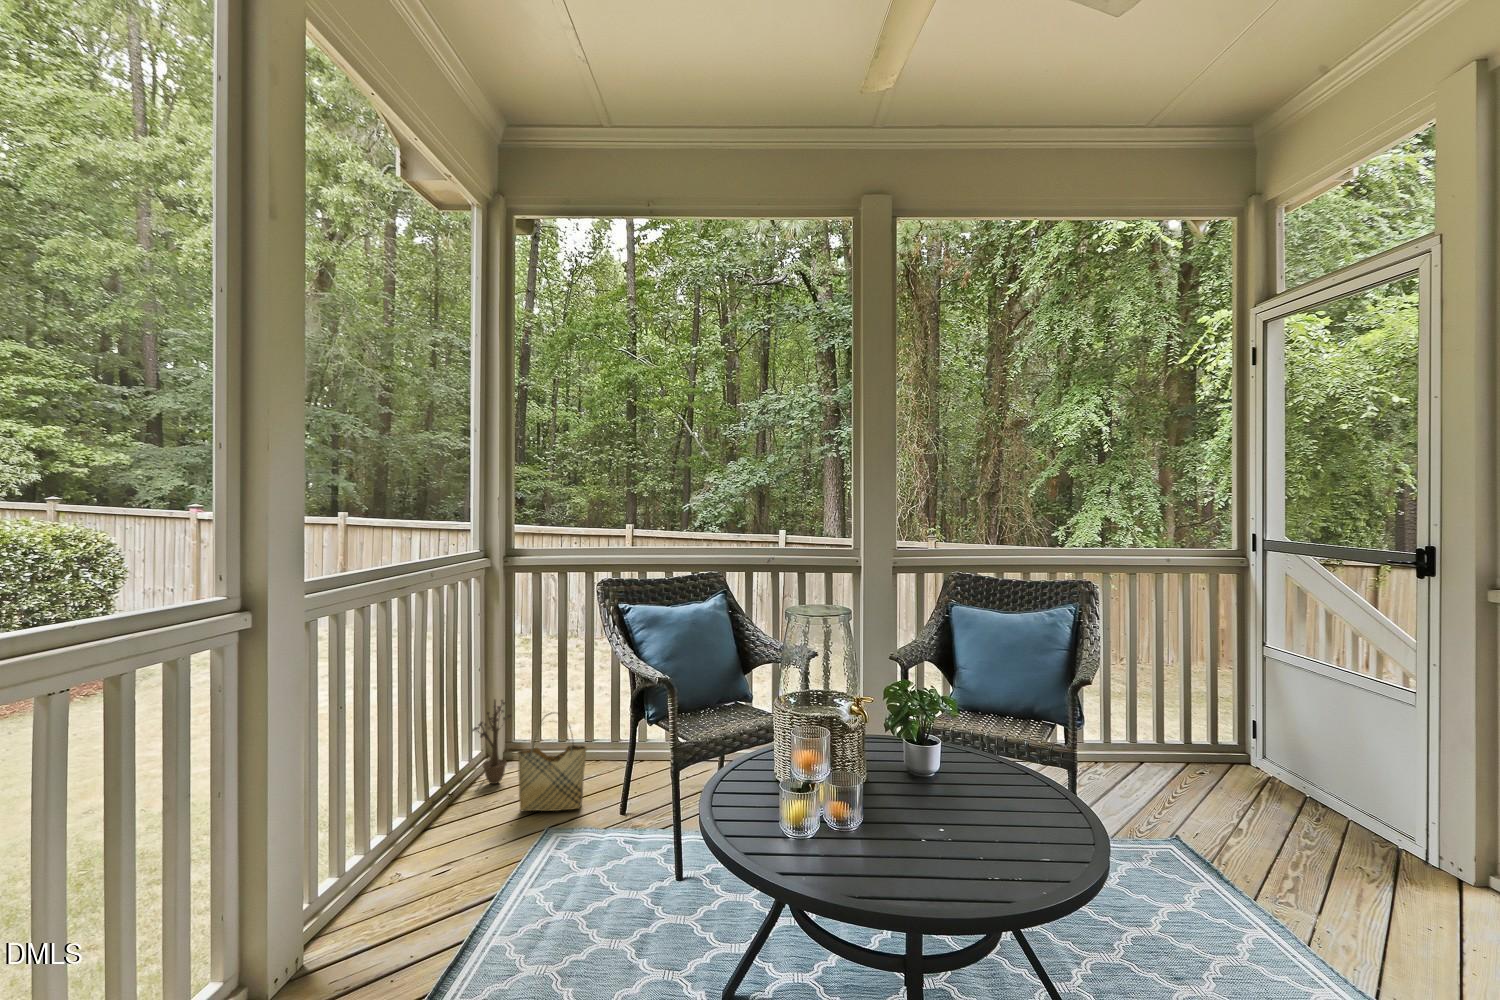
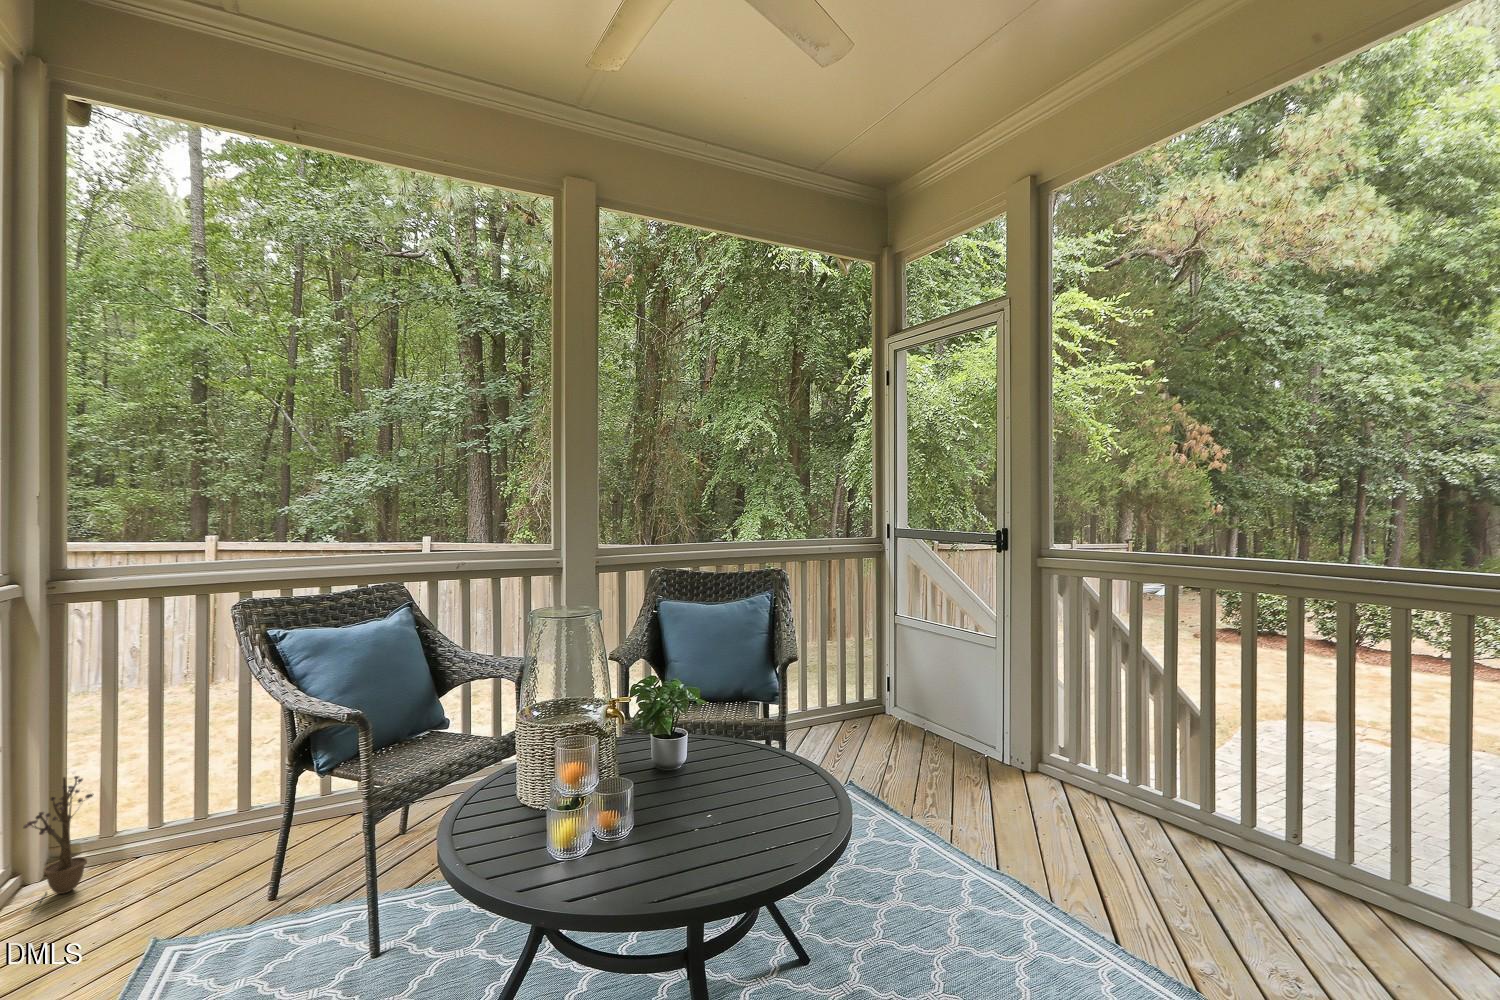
woven basket: present [517,712,587,811] -> none [109,780,224,923]

